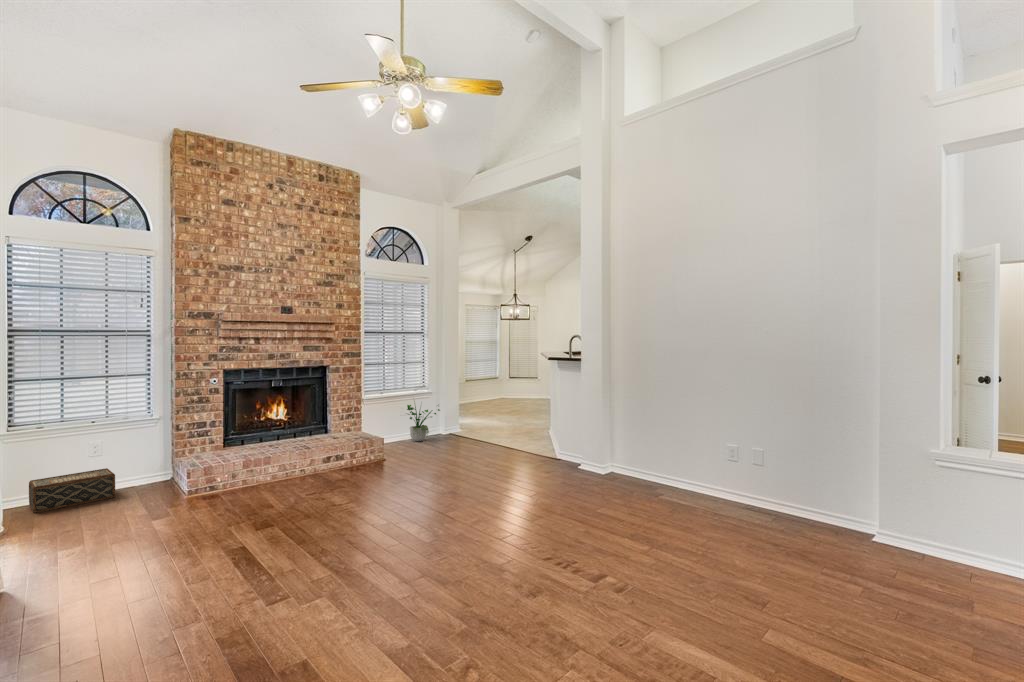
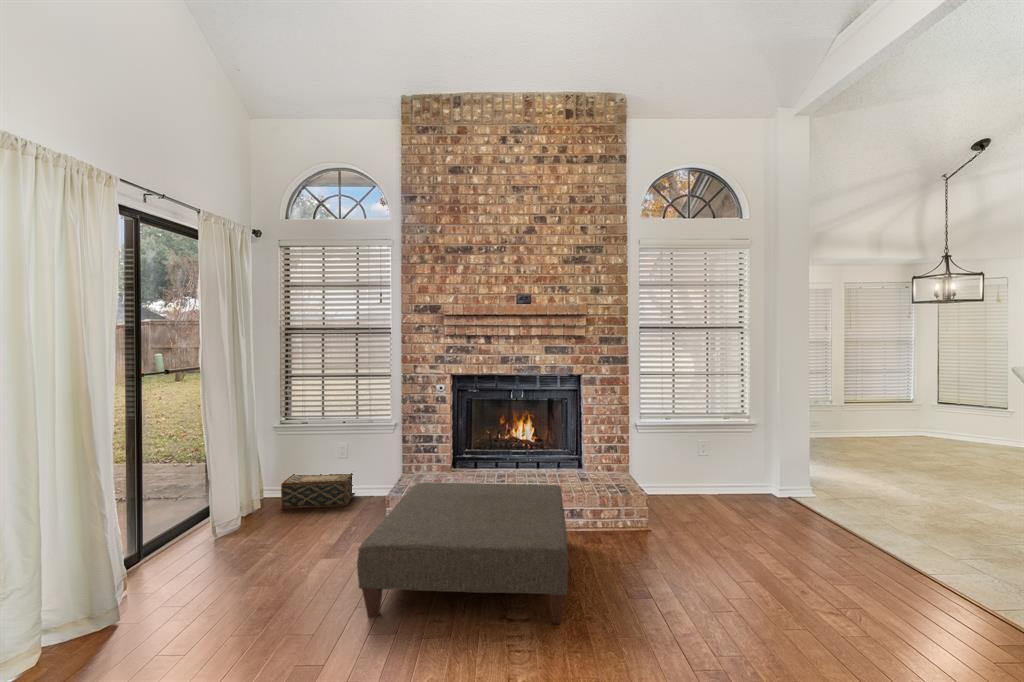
potted plant: present [407,405,440,441] -> none [703,424,772,499]
ottoman: none [219,438,376,525] -> present [357,482,568,624]

